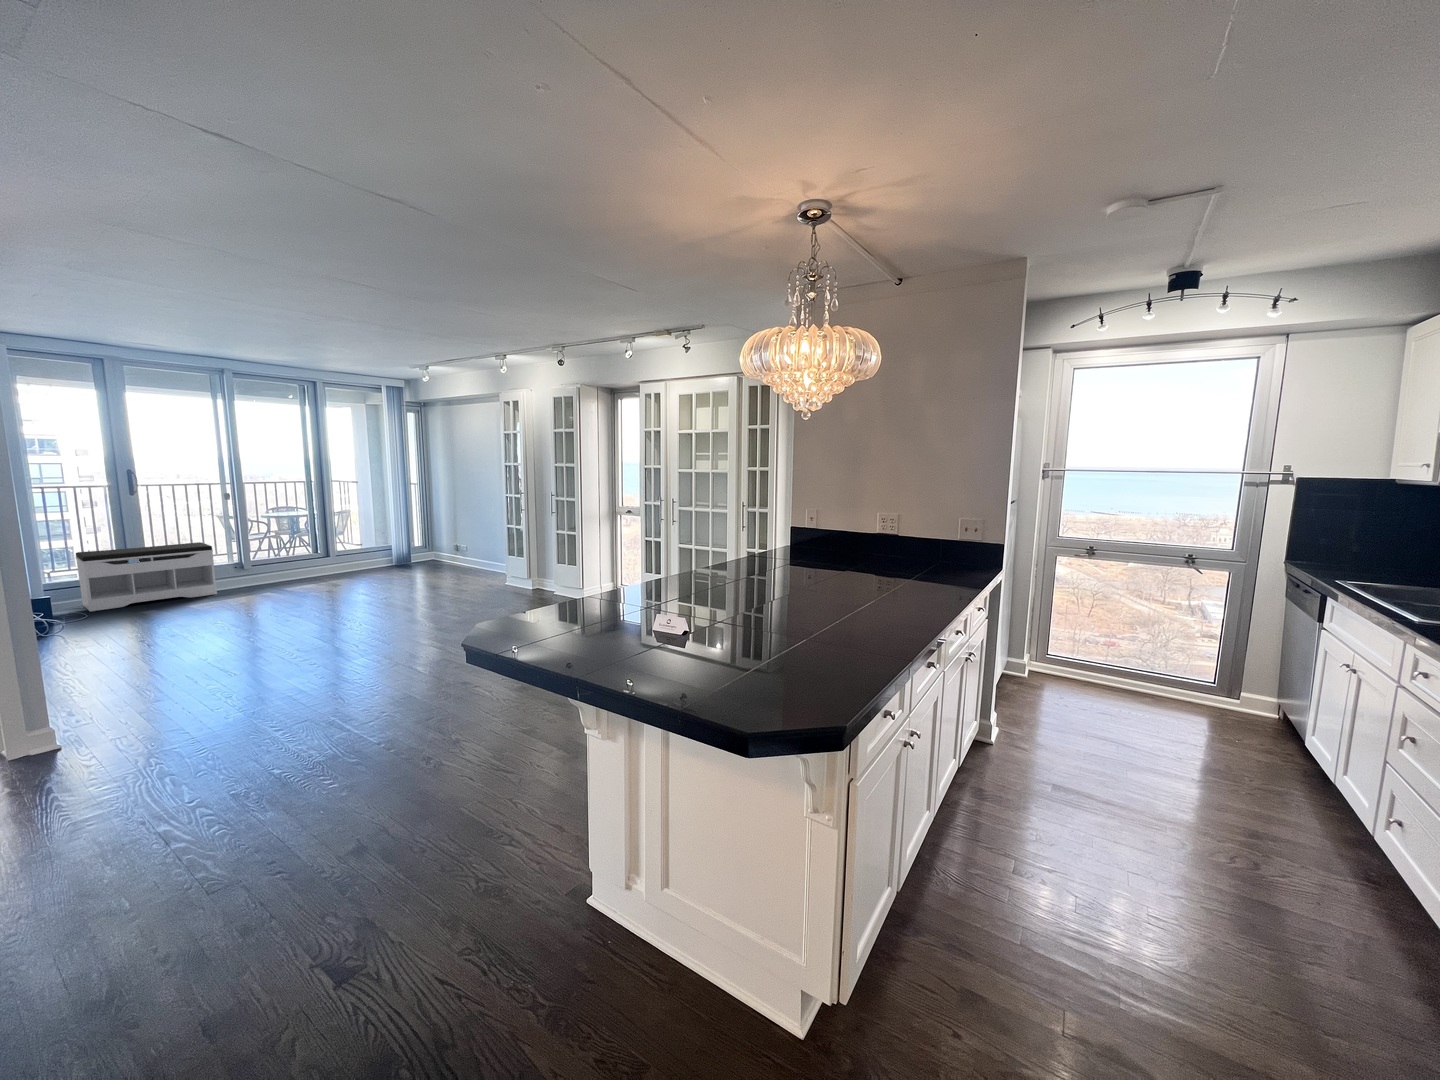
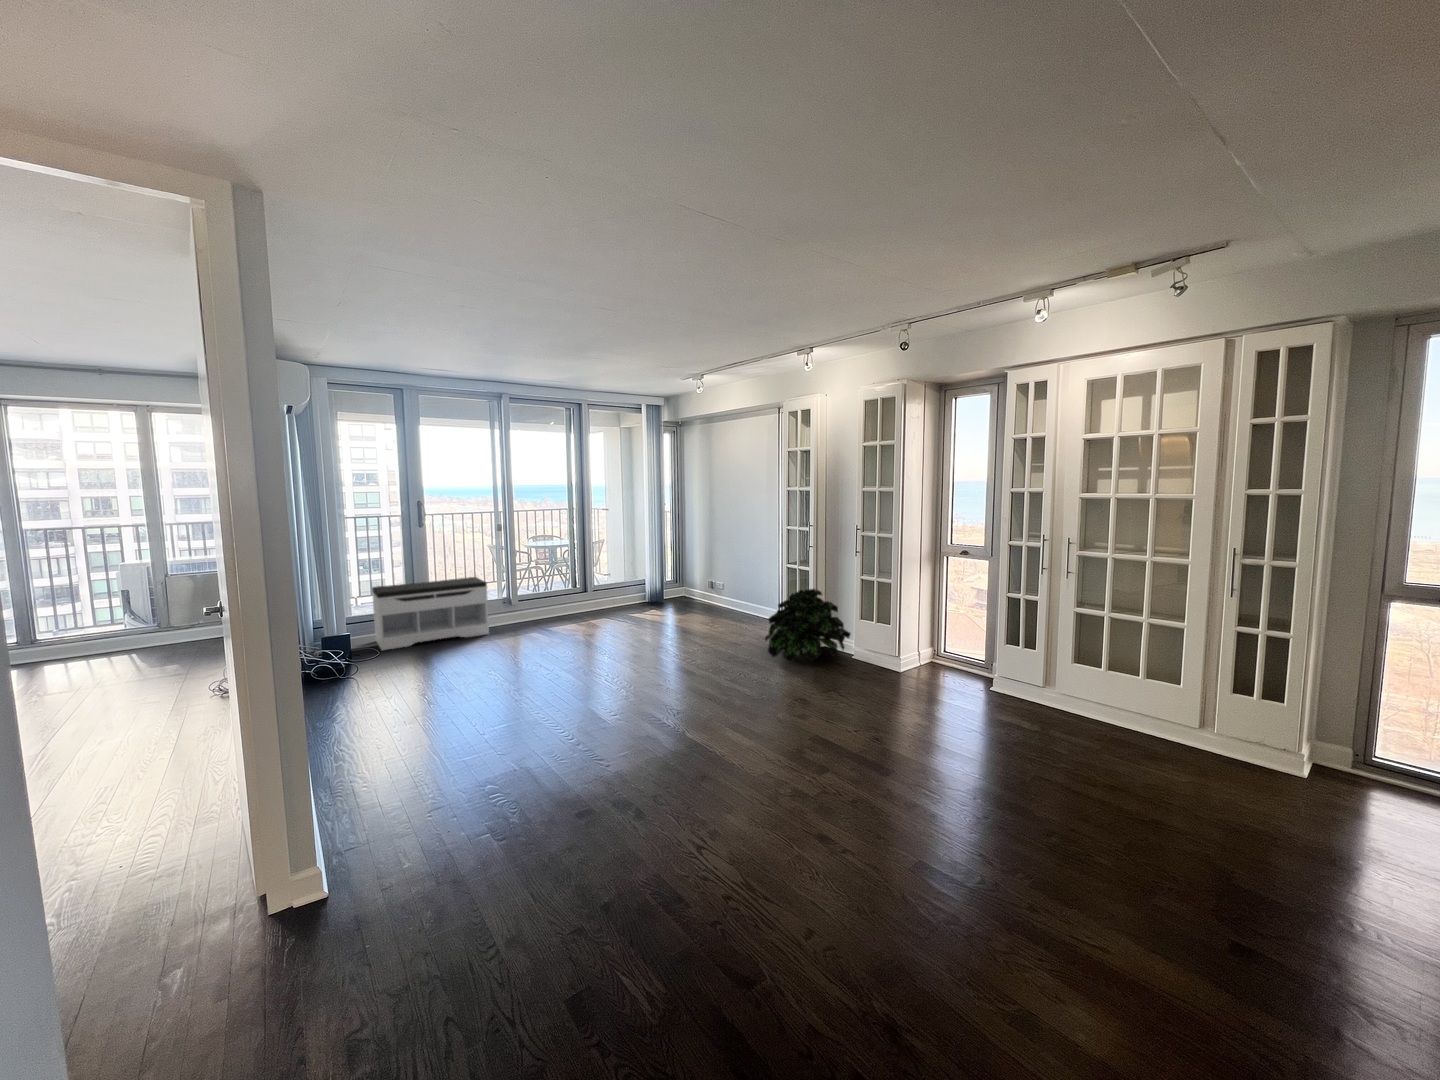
potted plant: none [479,542,550,599] -> present [765,589,851,662]

